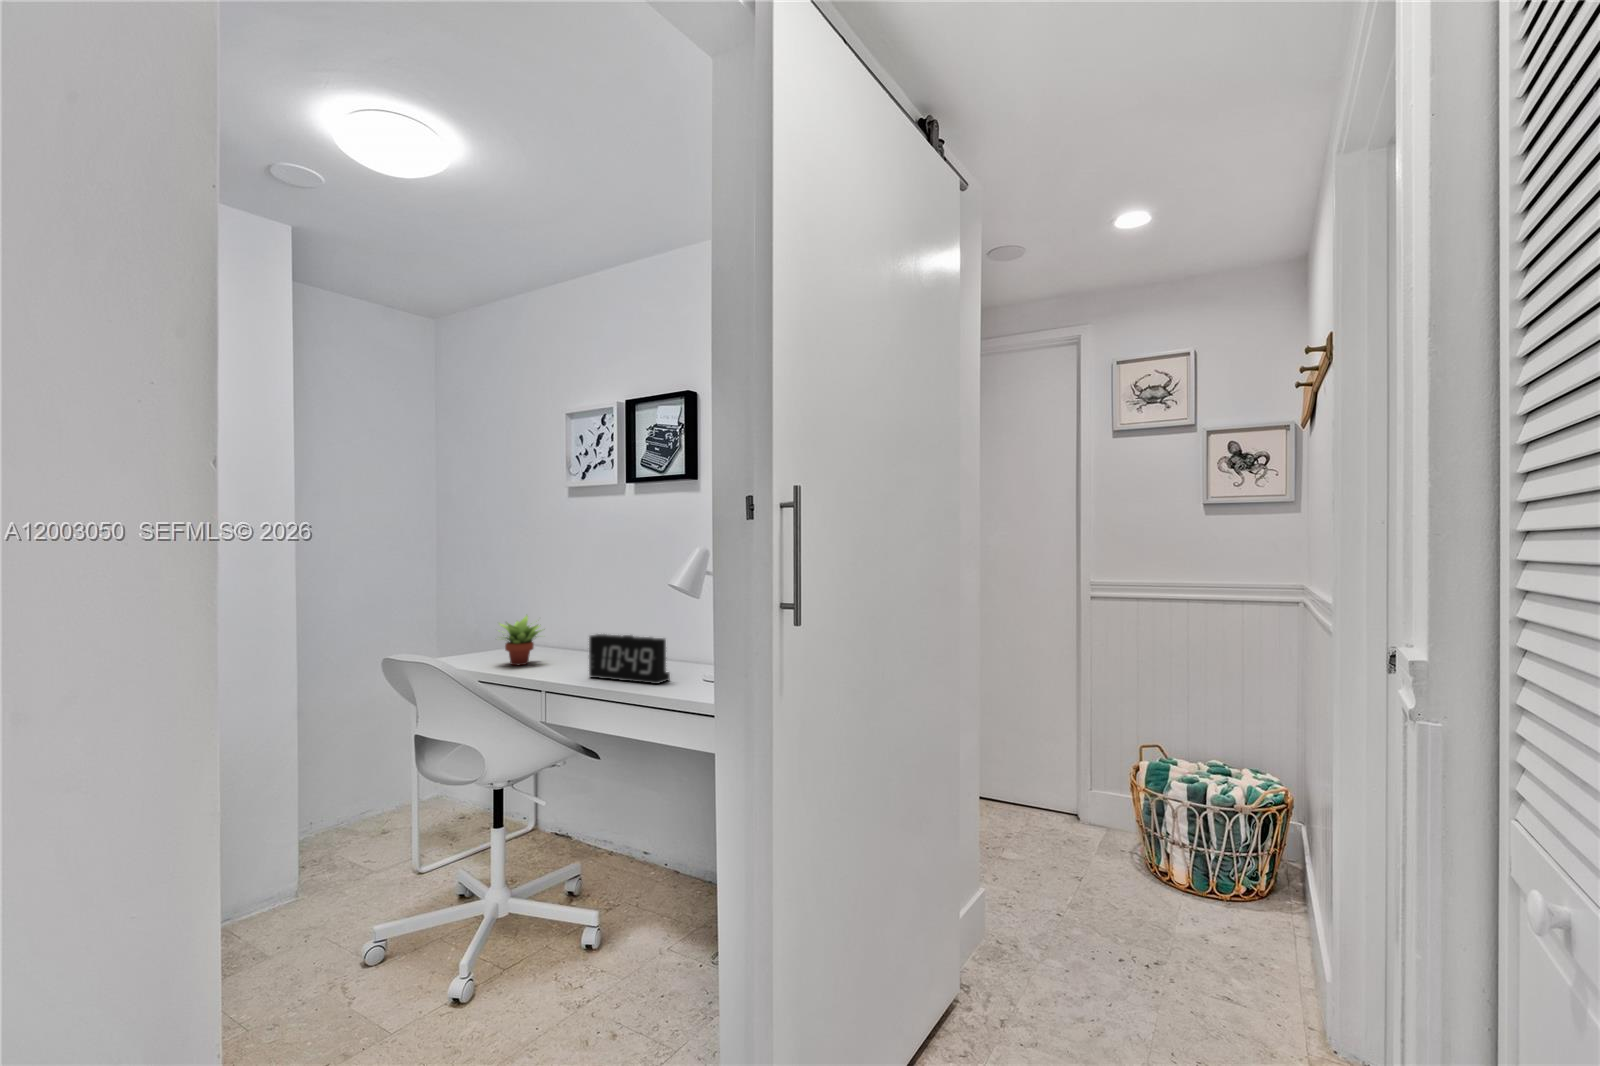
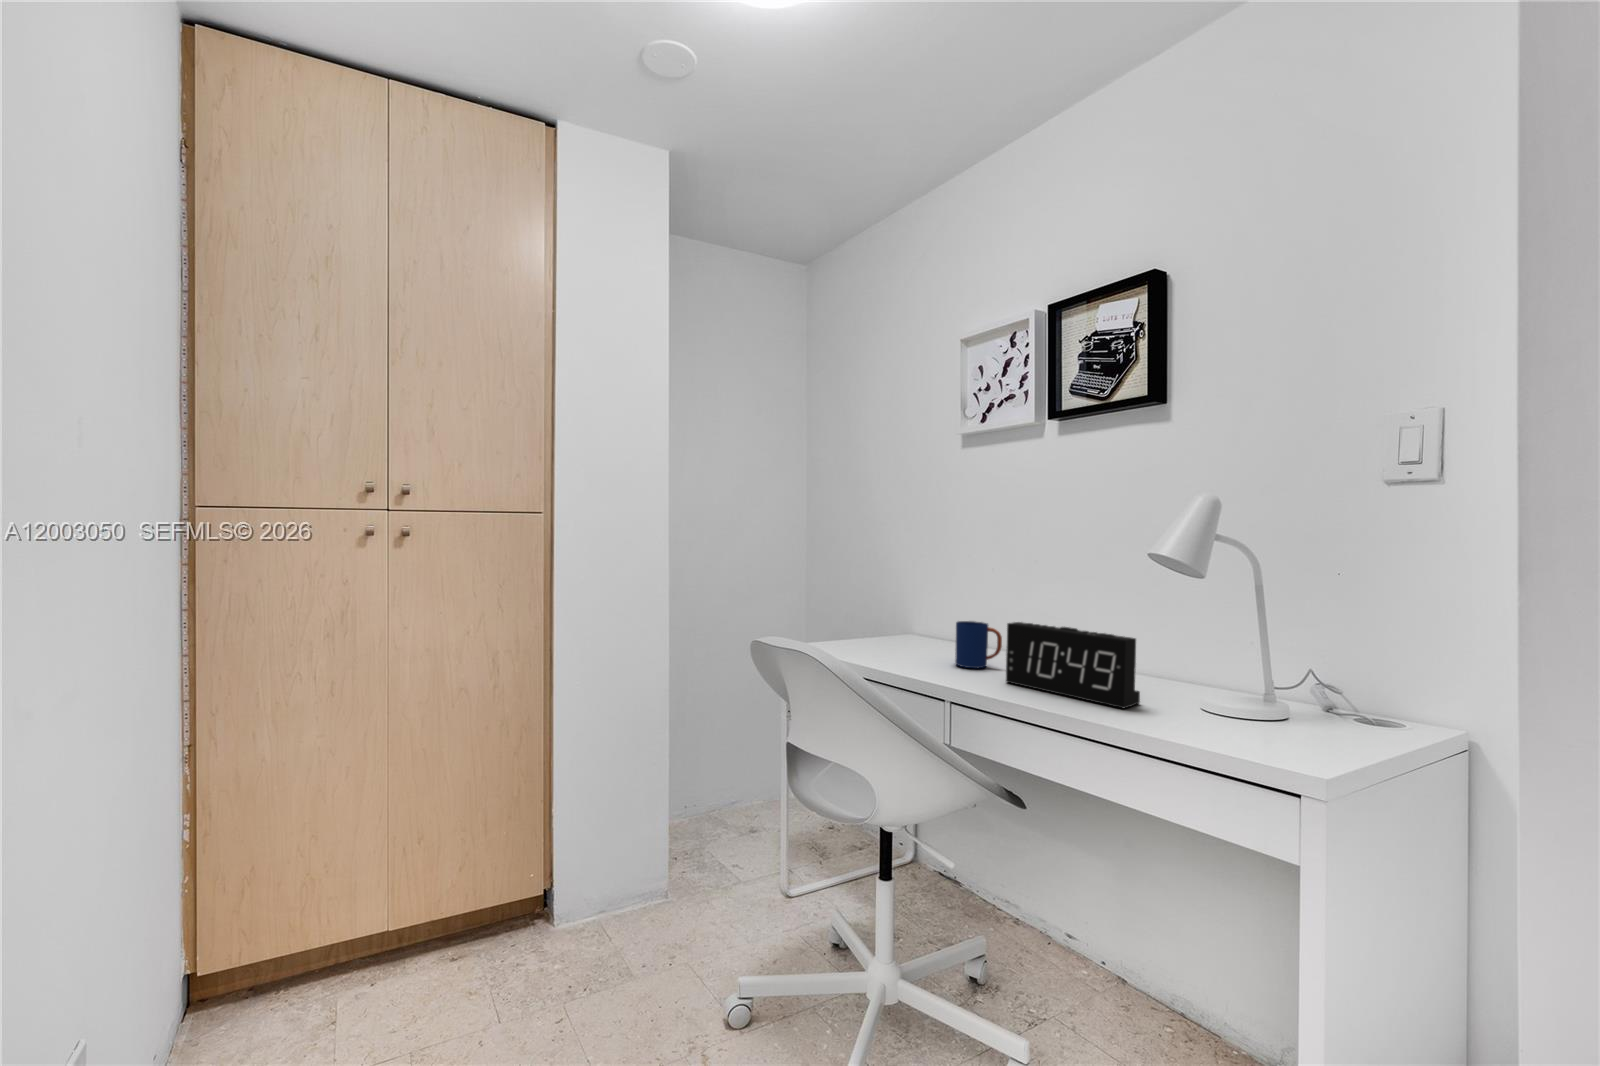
succulent plant: present [499,615,541,665] -> none [877,589,938,652]
mug: none [557,636,591,671] -> present [955,621,1002,668]

